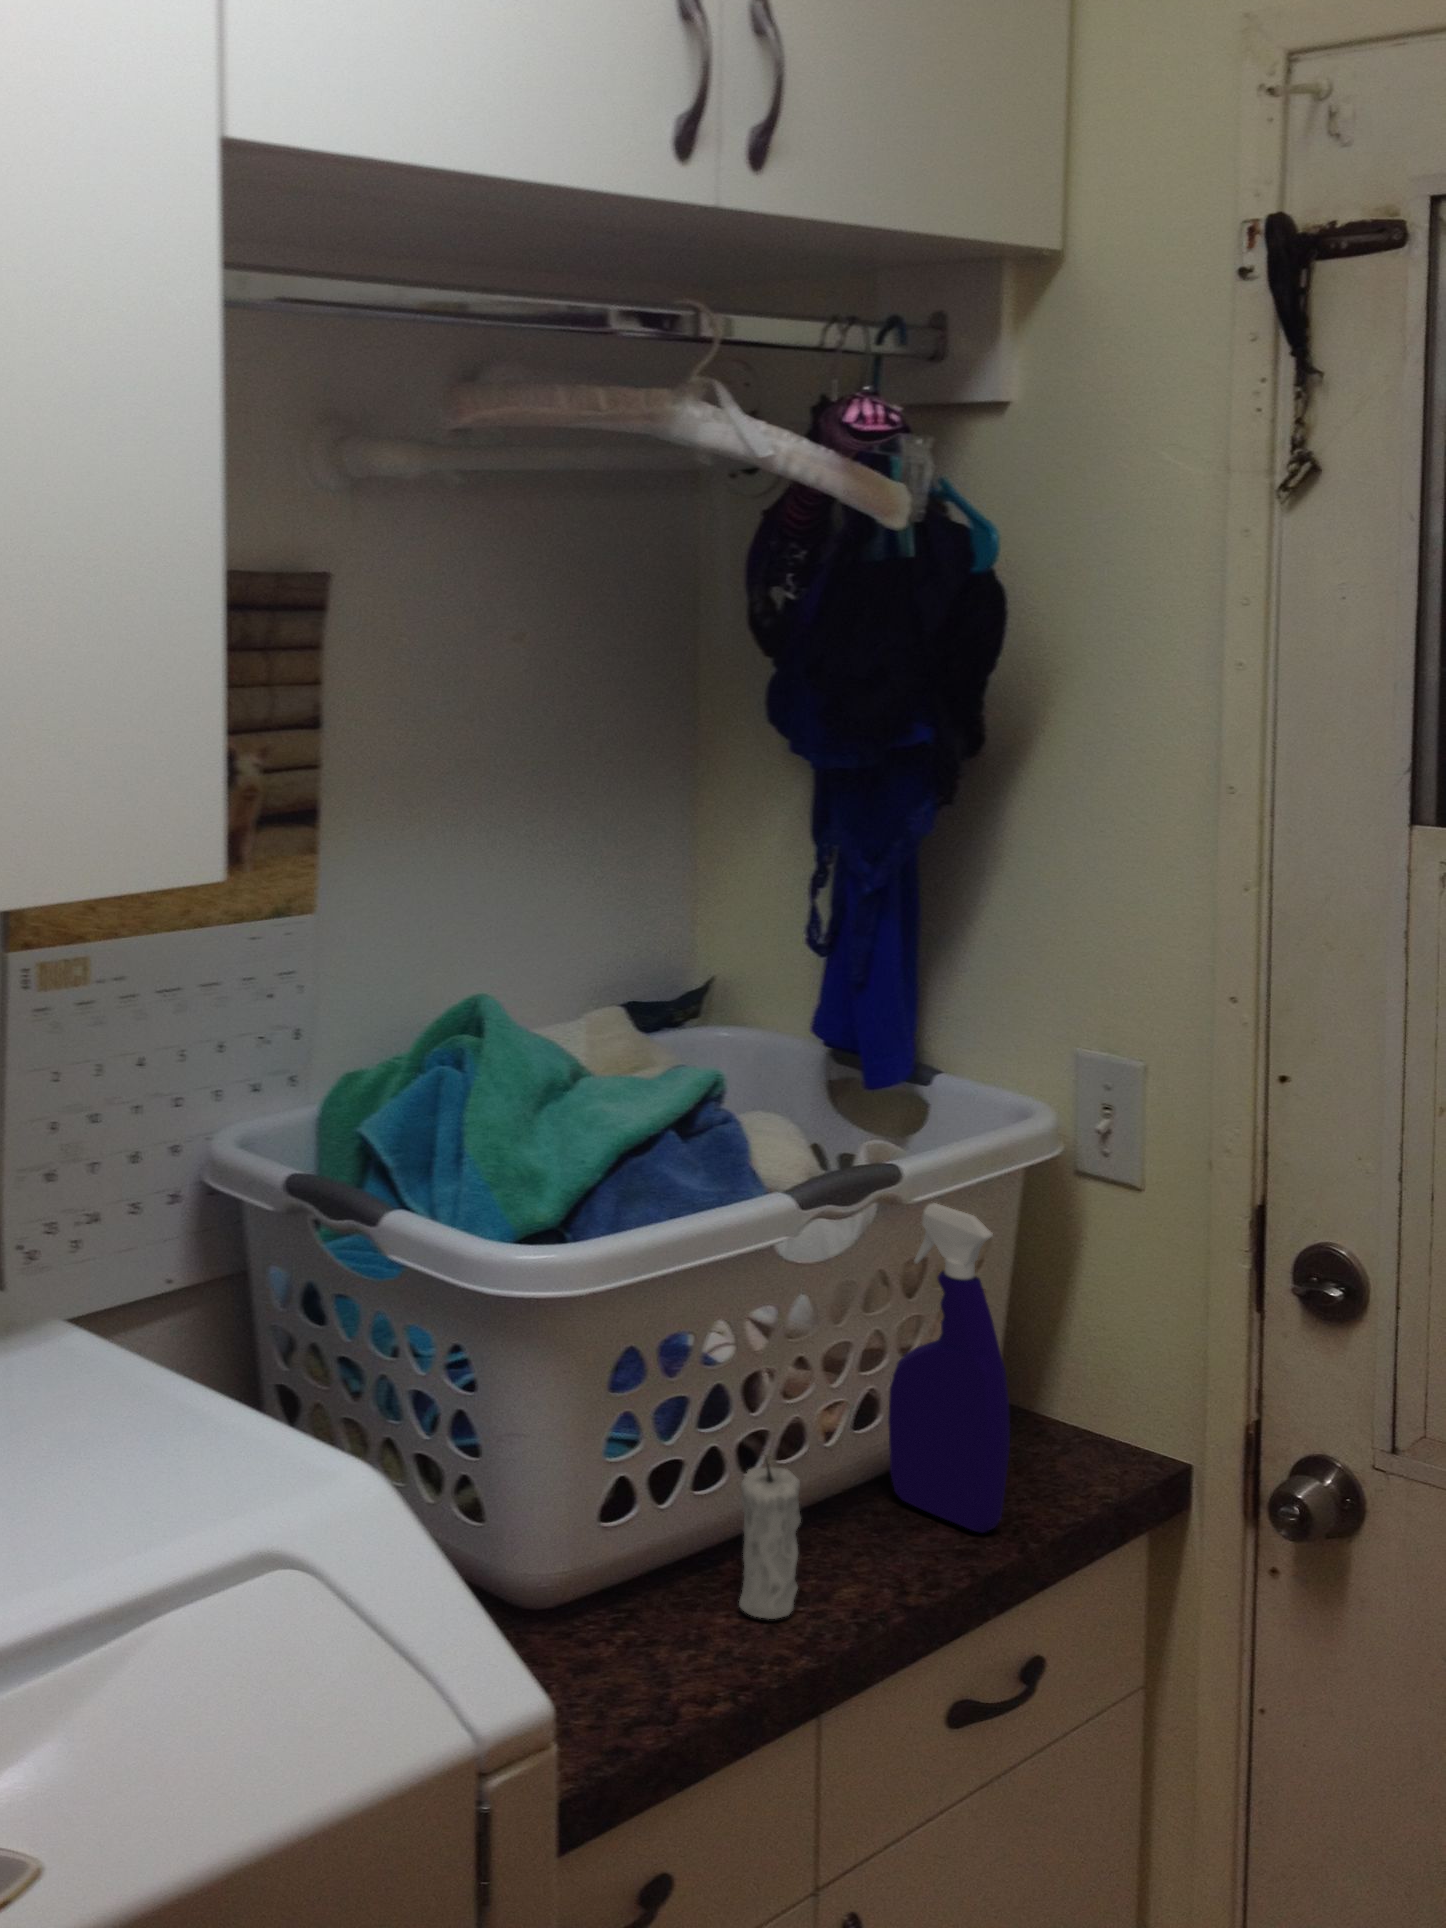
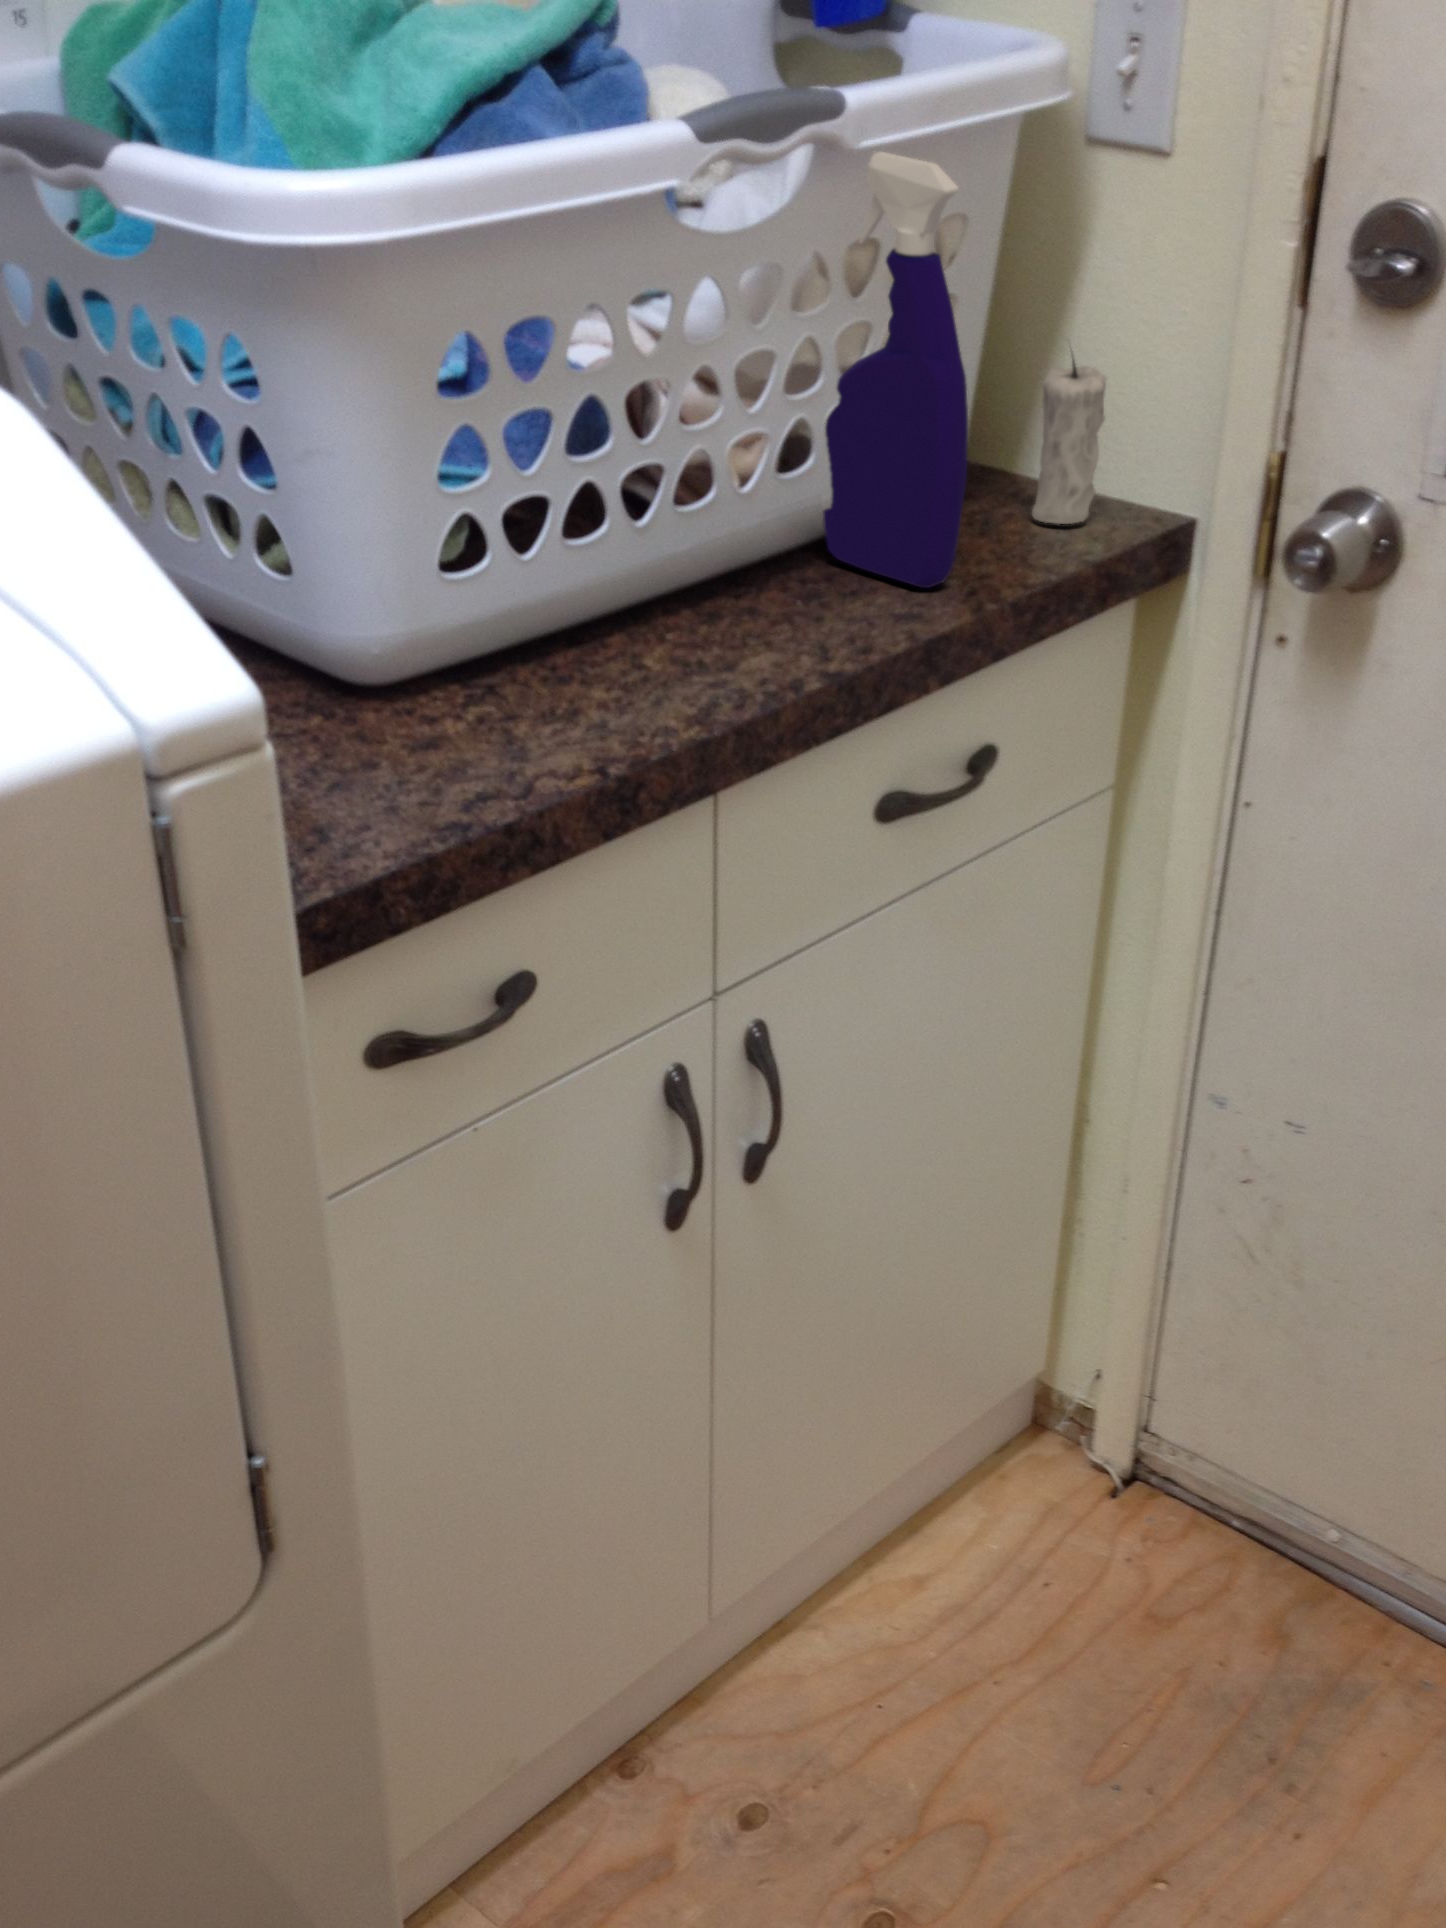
candle: present [739,1463,801,1619] -> present [1032,359,1106,524]

